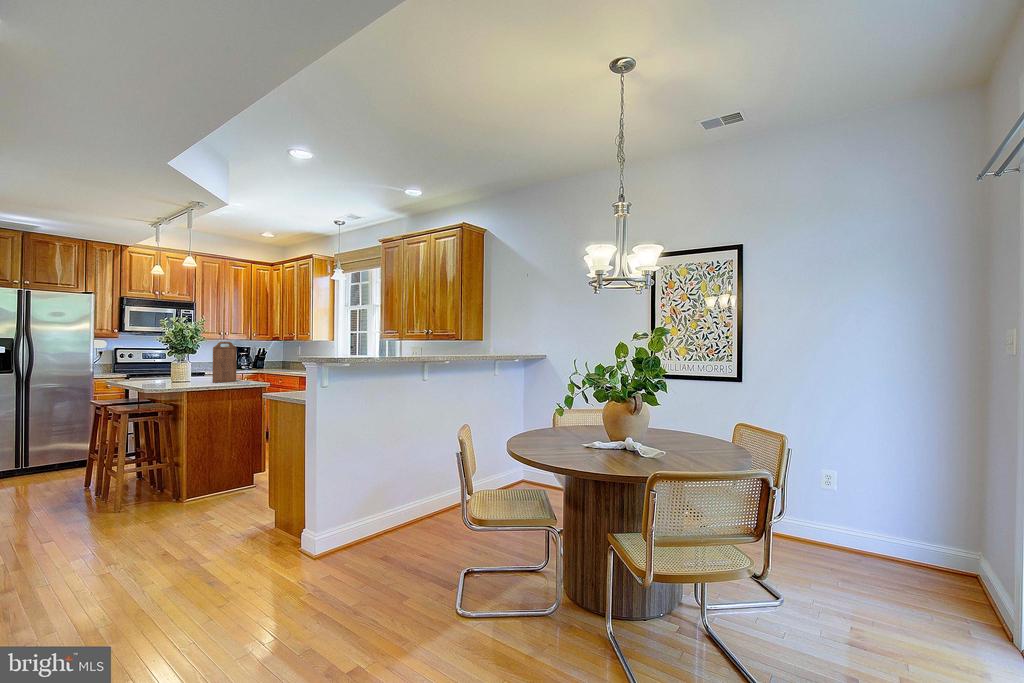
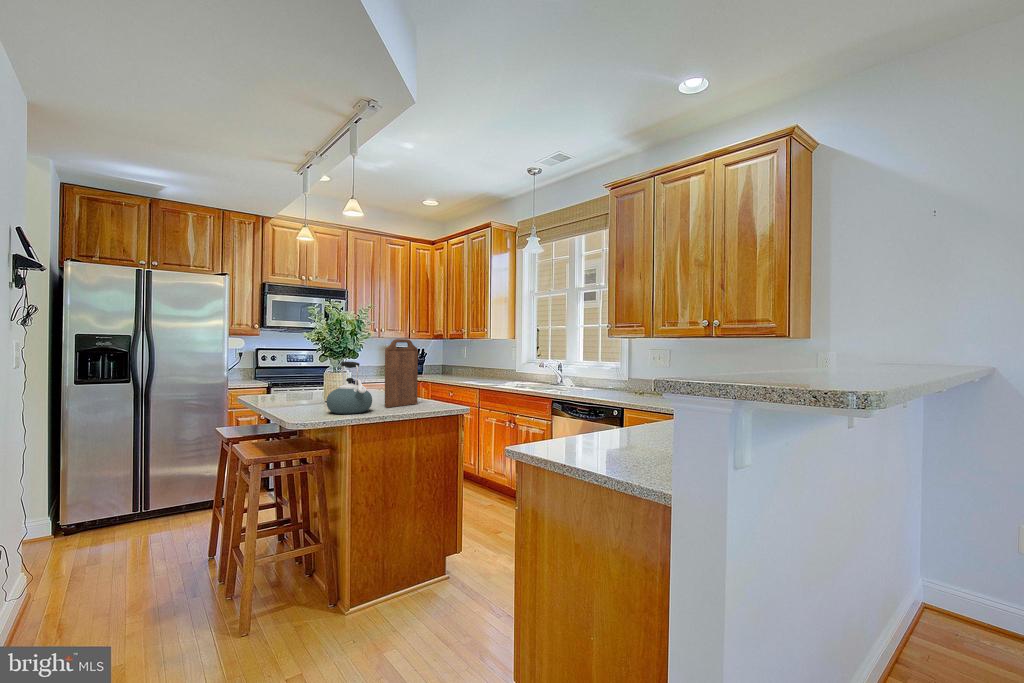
kettle: none [172,355,203,385] -> present [326,362,372,414]

